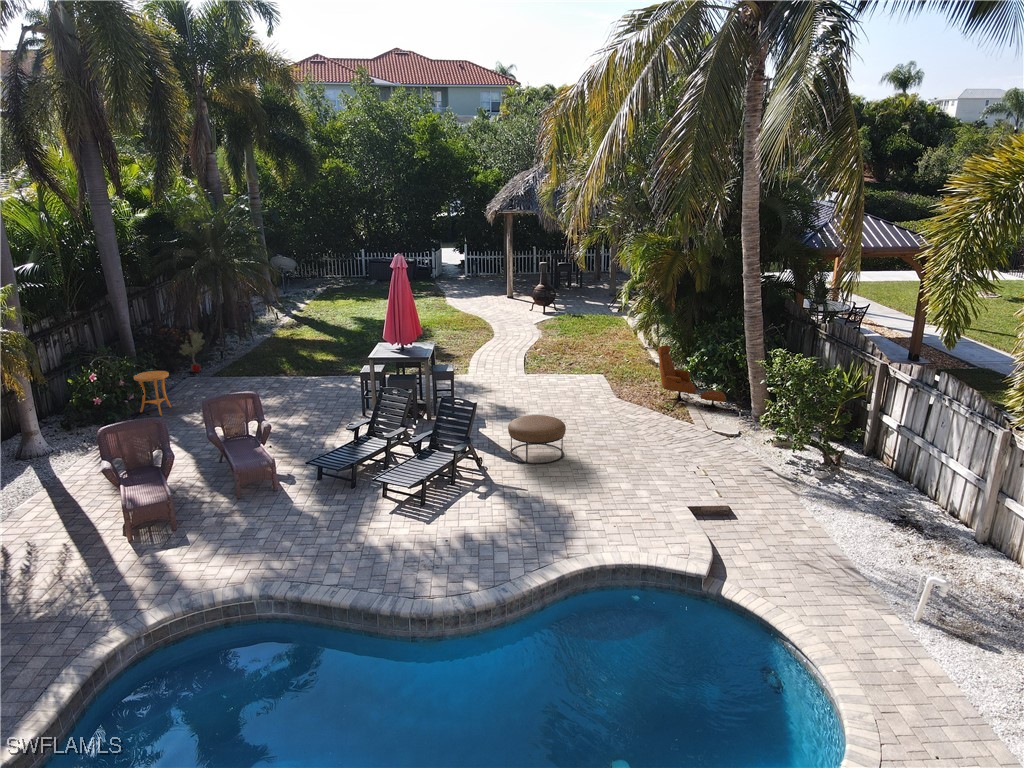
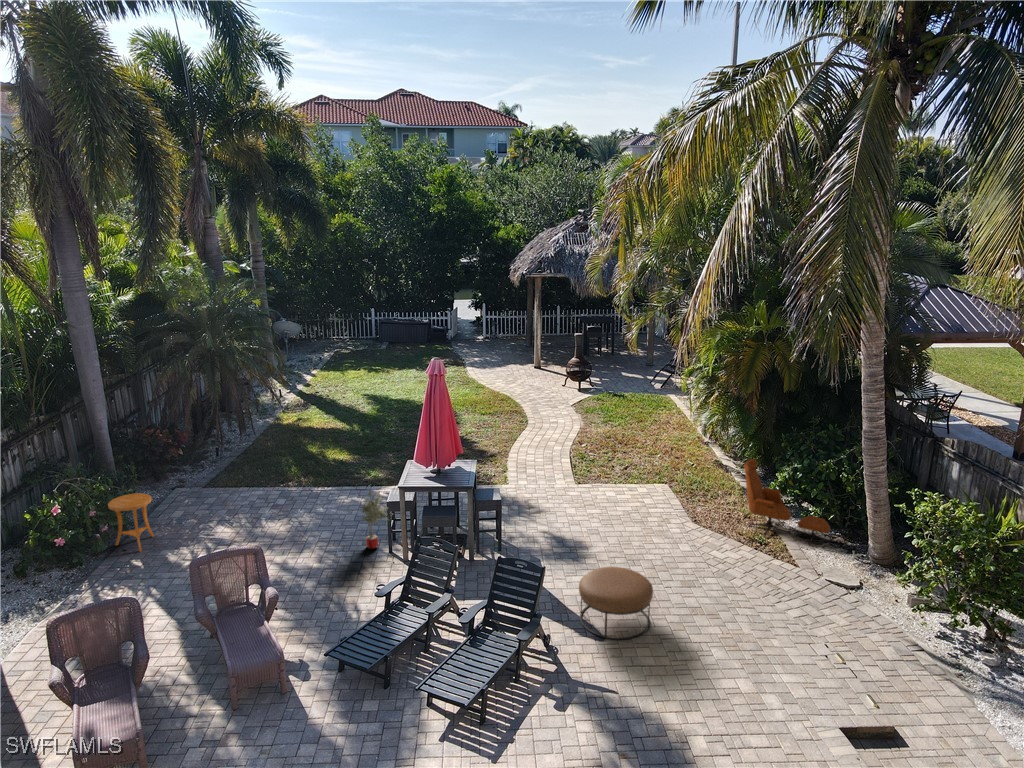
potted tree: present [180,330,205,373] -> present [362,491,393,549]

